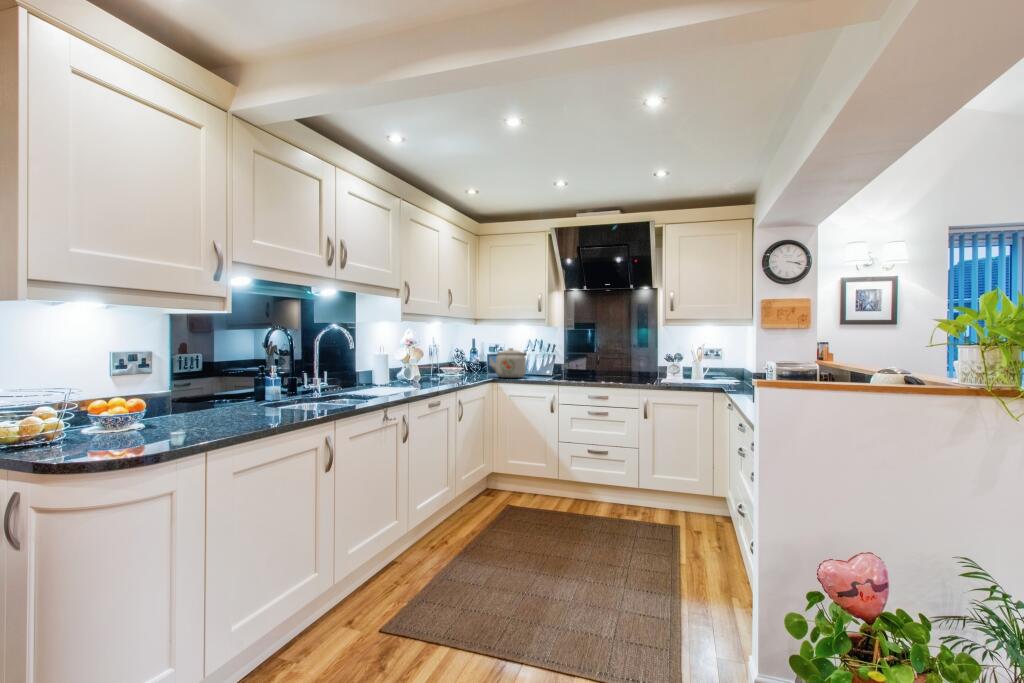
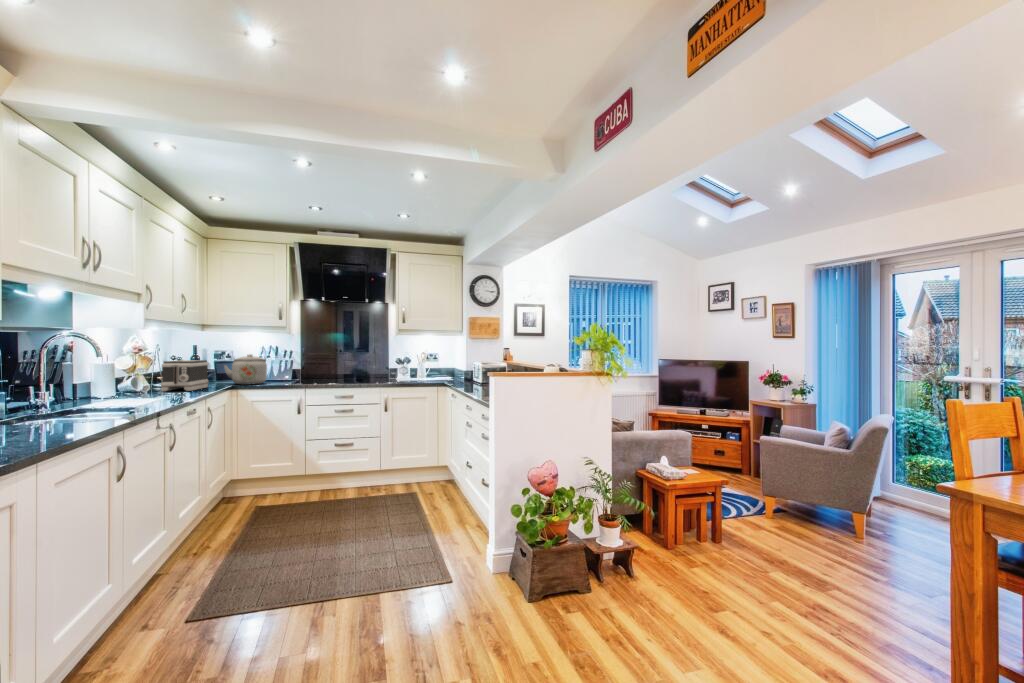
toaster: none [435,353,475,382] -> present [161,360,208,391]

